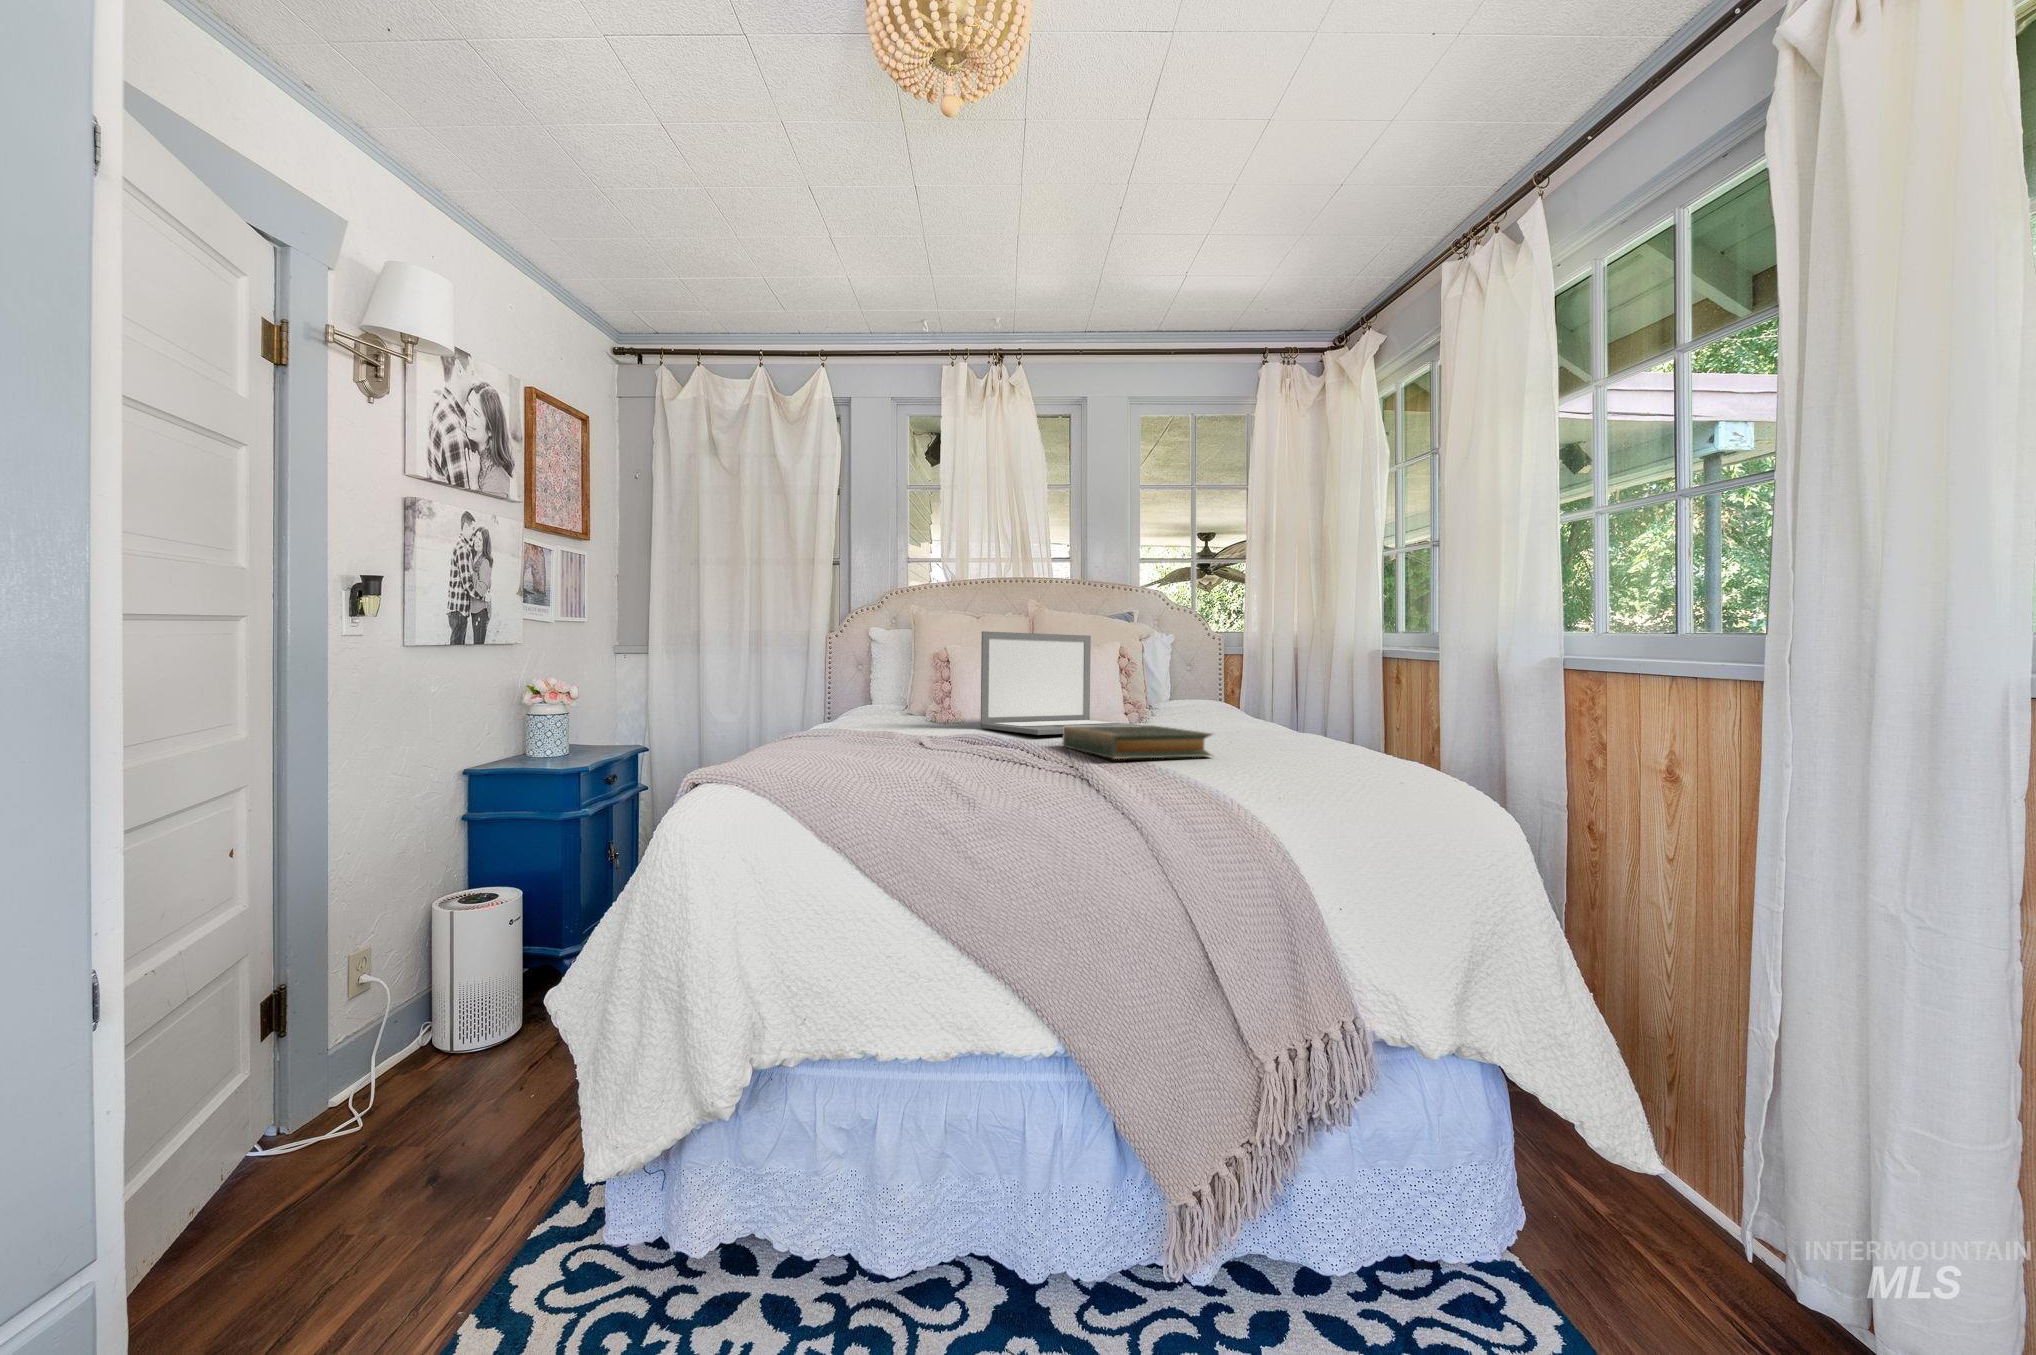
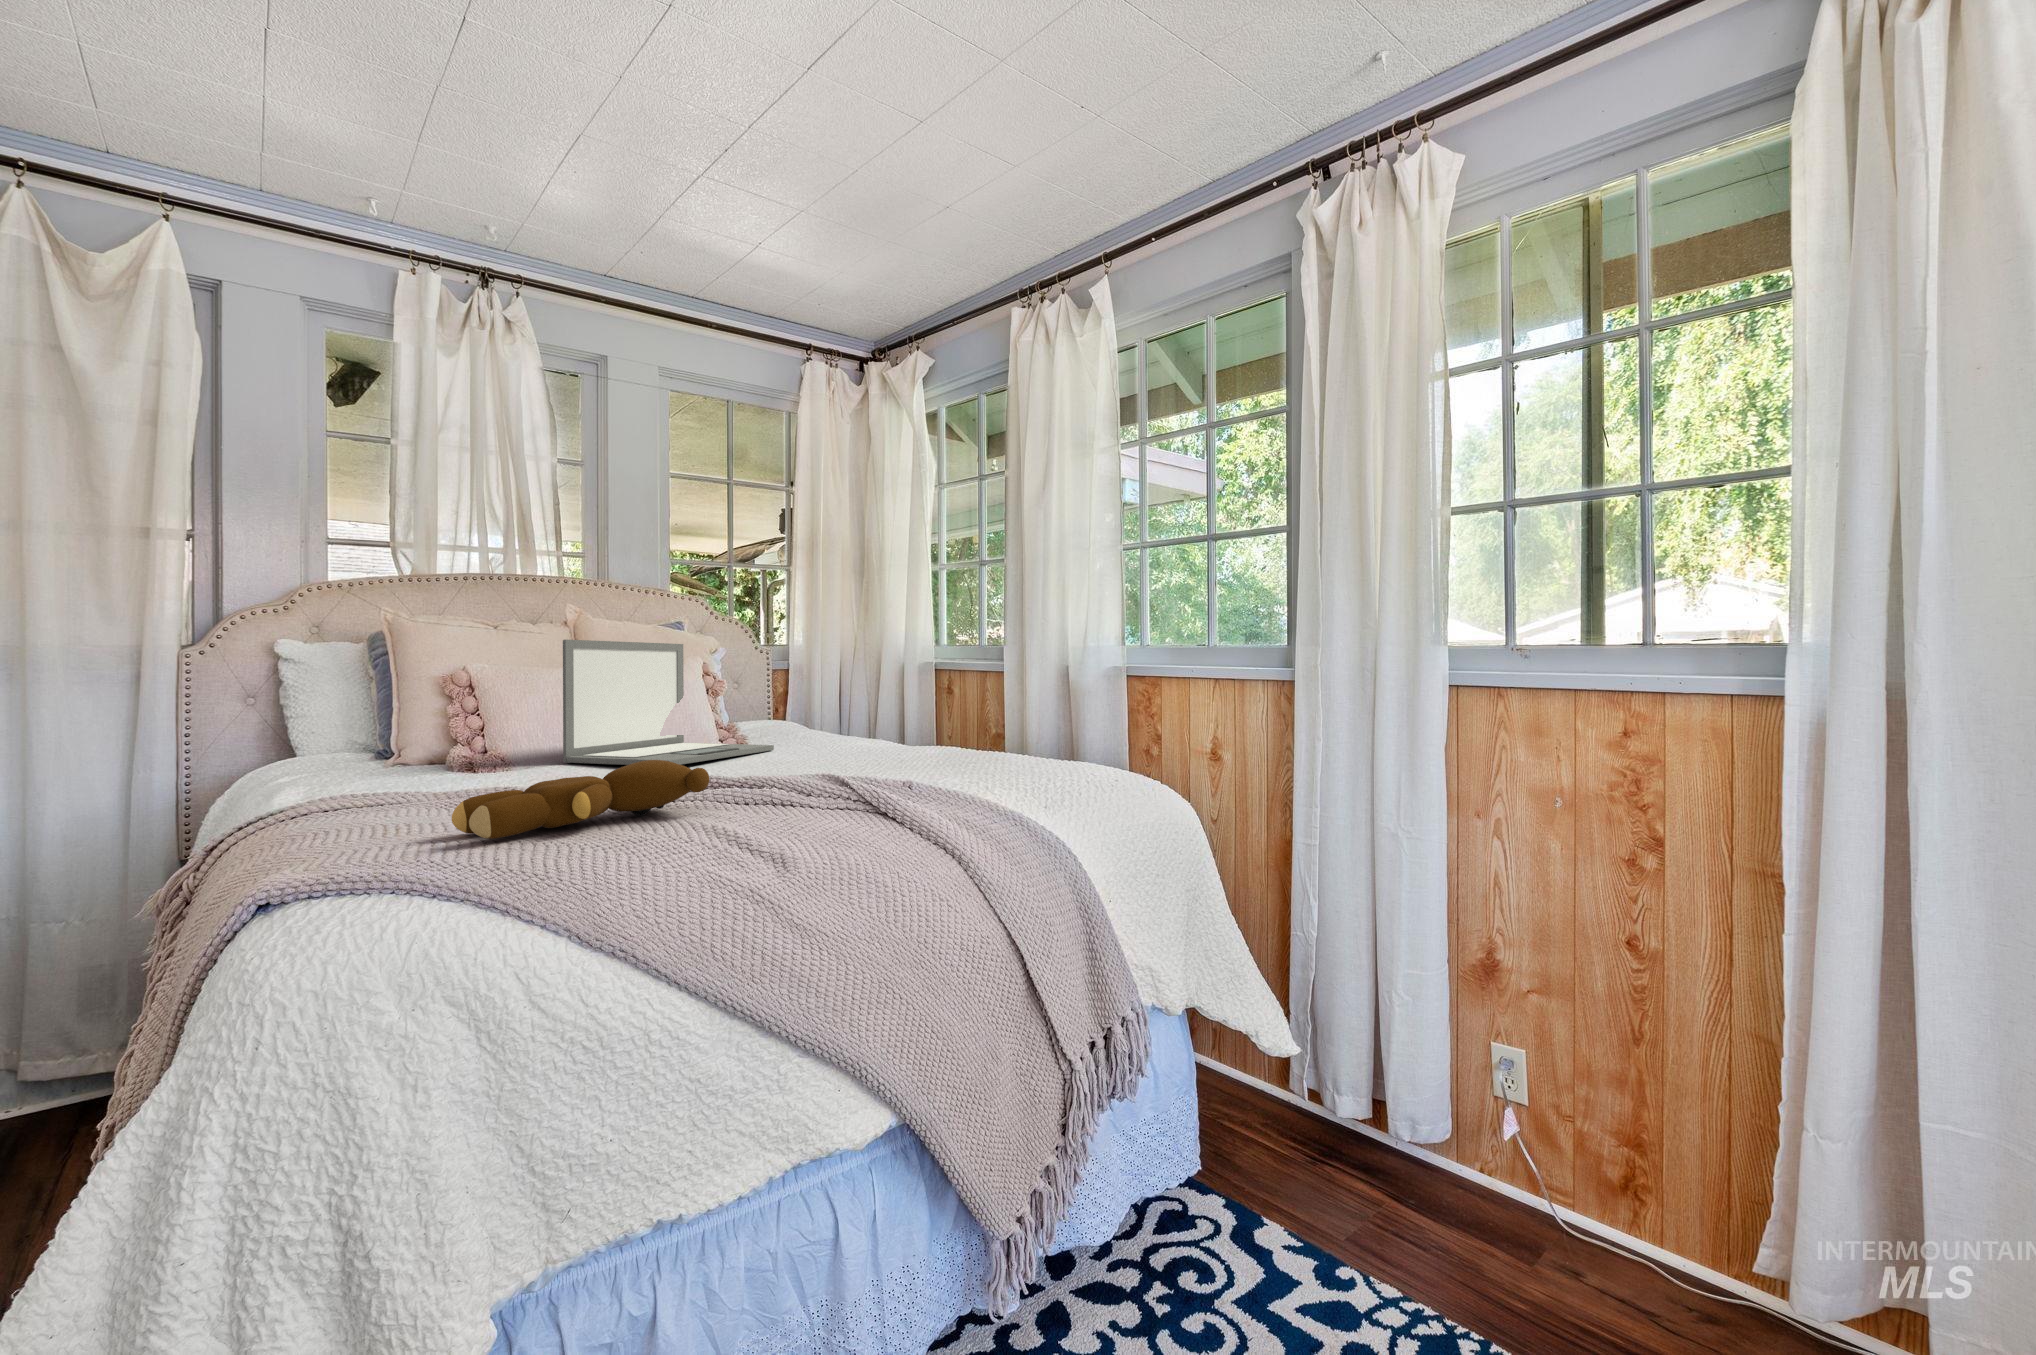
teddy bear: none [829,722,1007,767] -> present [452,760,709,839]
hardback book: present [1063,725,1212,759] -> none [717,746,899,788]

